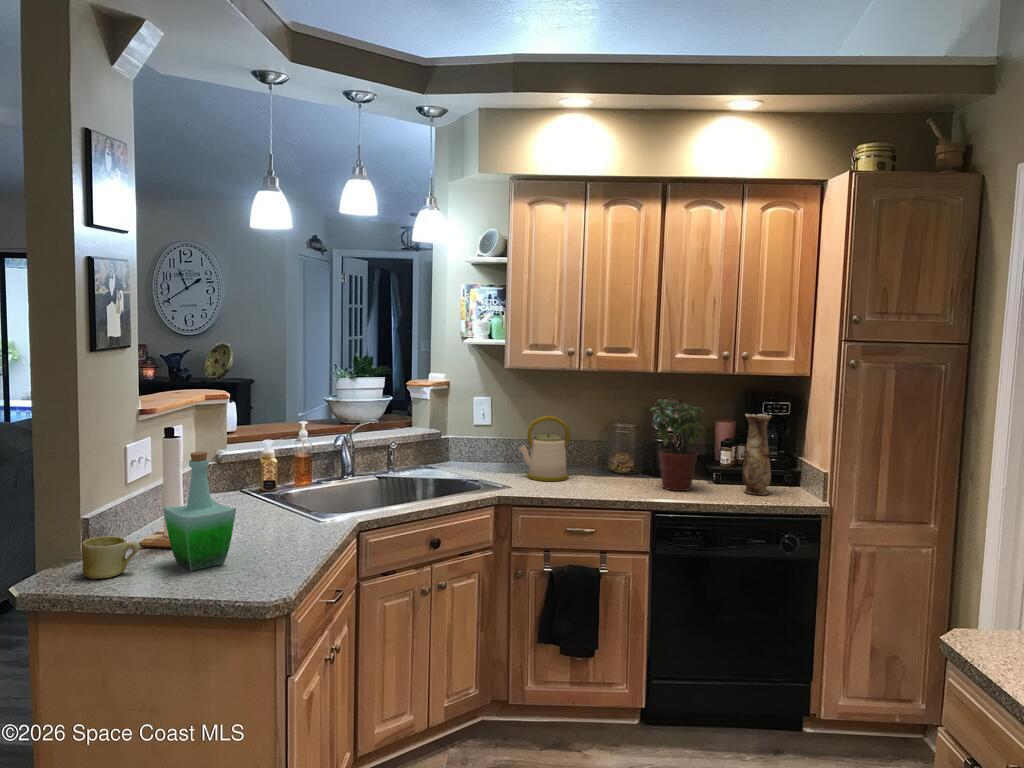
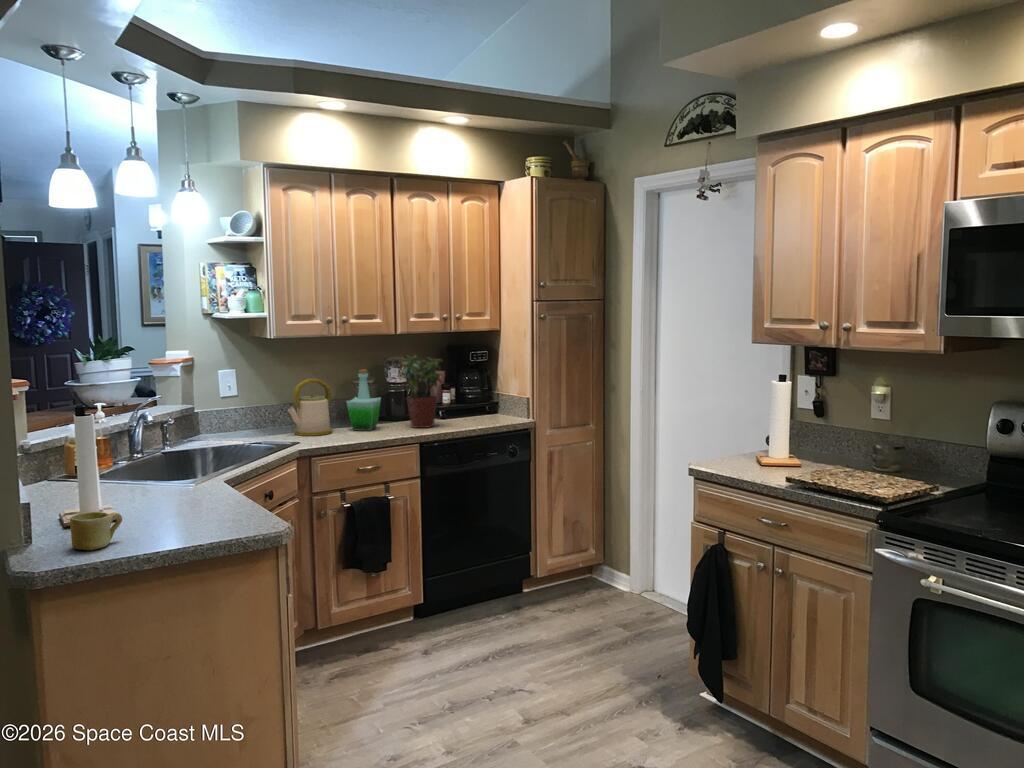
vase: present [743,414,771,495] -> none [466,361,489,423]
bottle: present [163,452,236,571] -> present [346,370,381,431]

